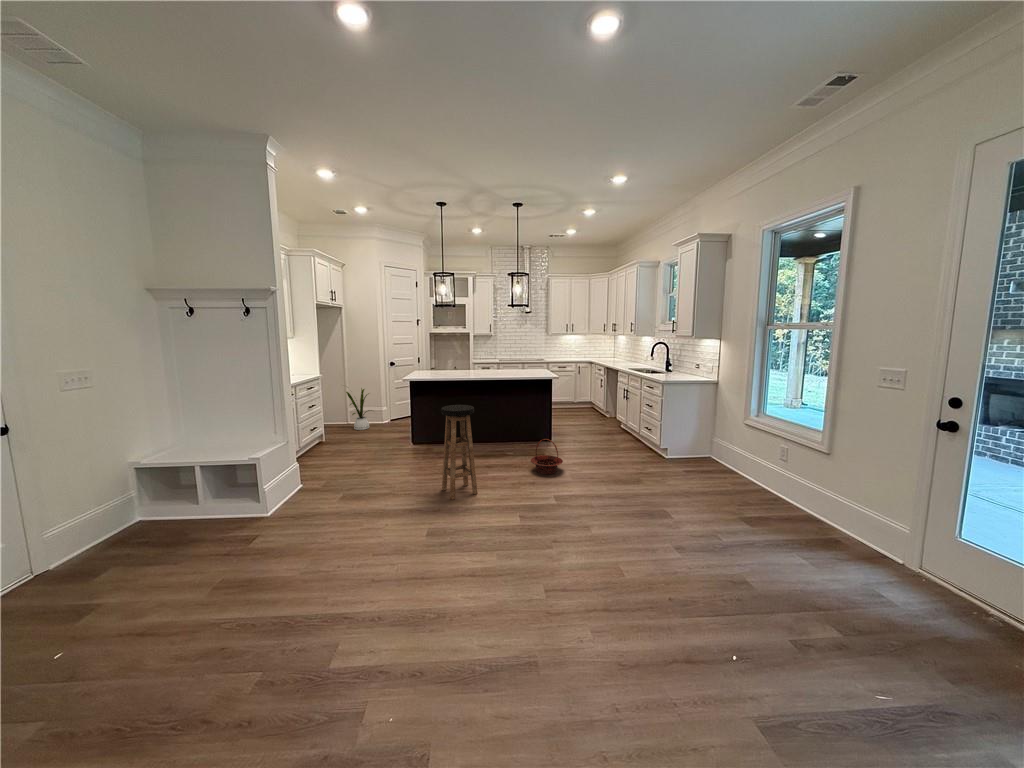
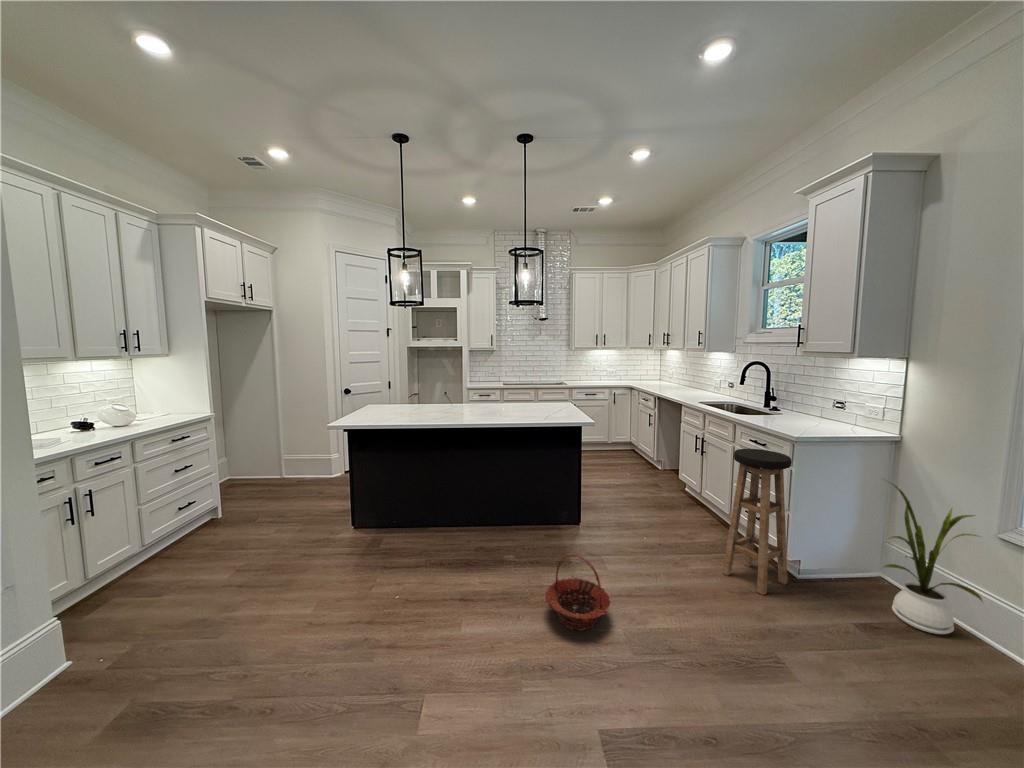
house plant: present [346,388,372,430] -> present [884,482,982,634]
bar stool: present [441,405,478,500] -> present [723,449,792,595]

